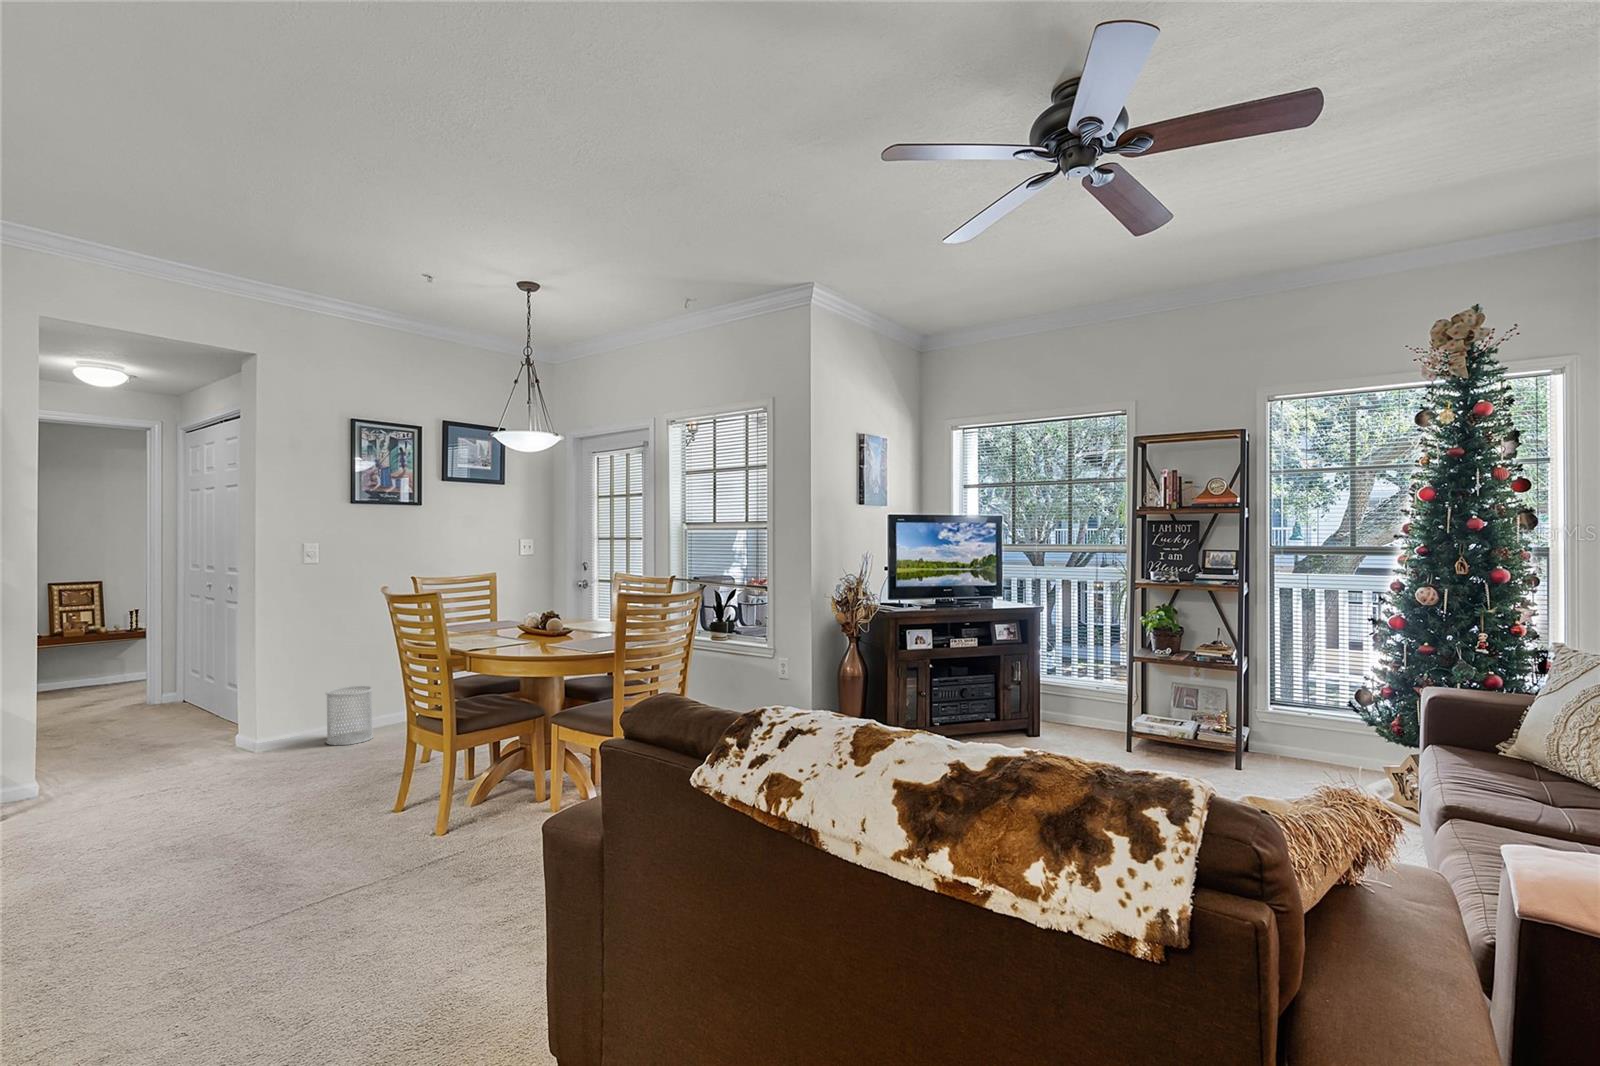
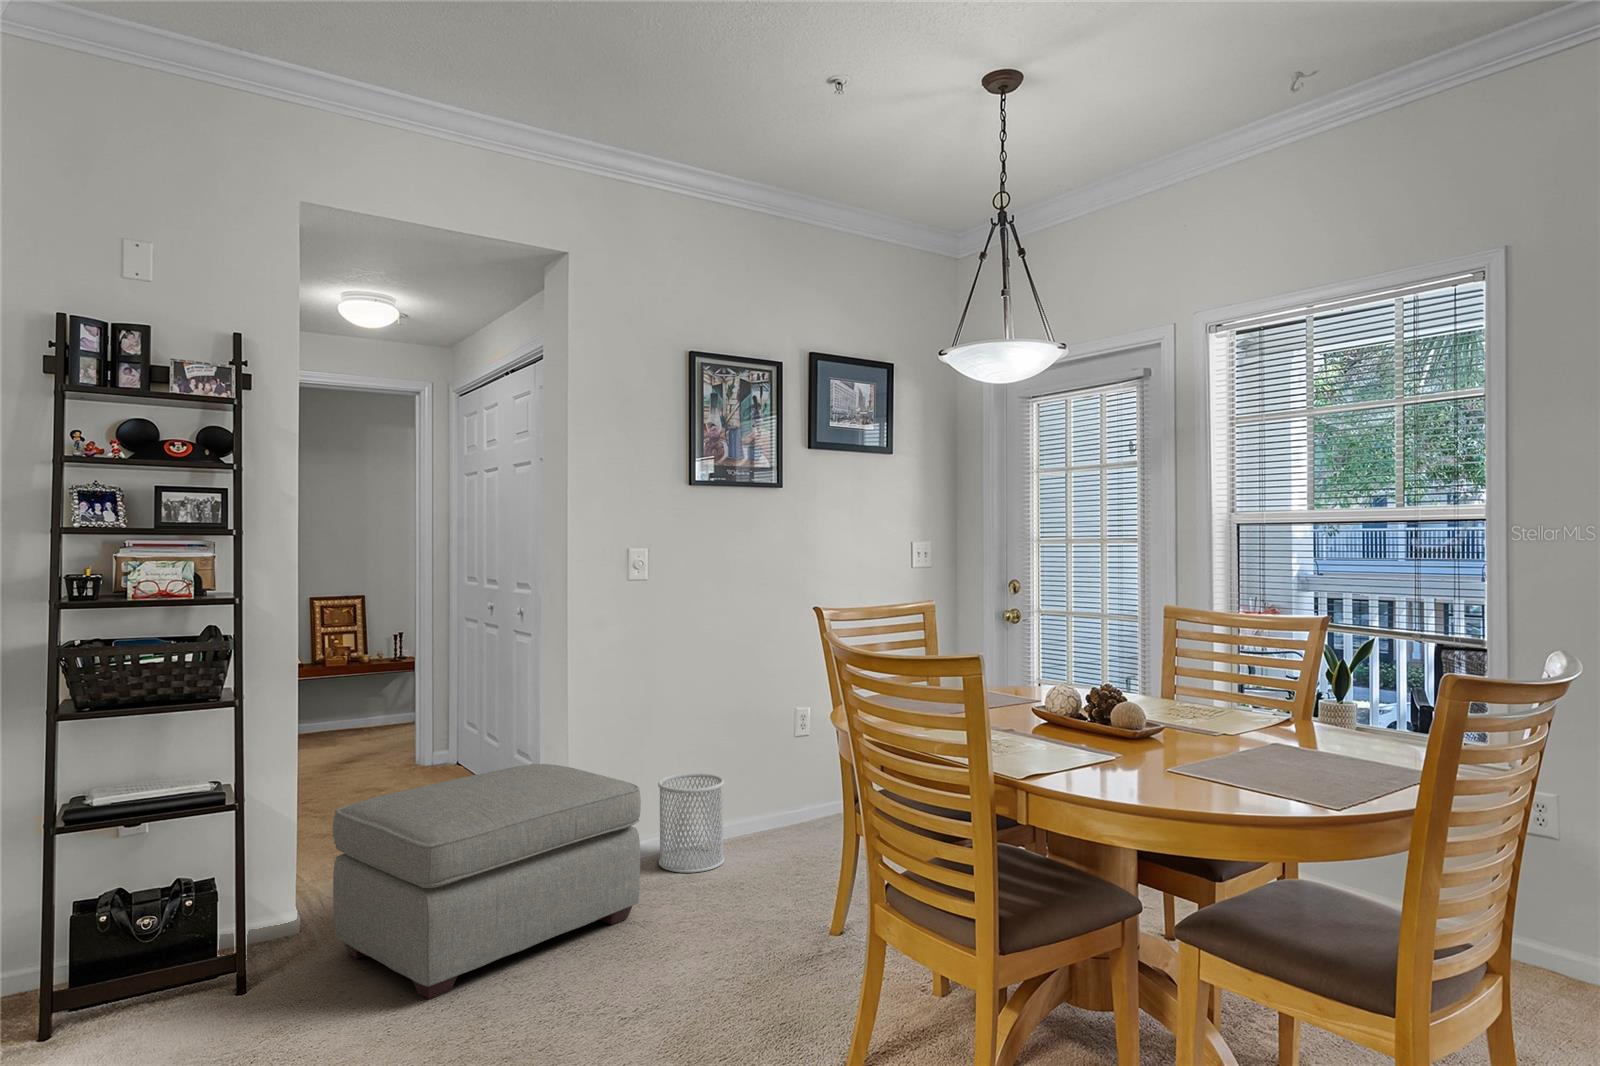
ottoman: none [75,682,302,812] -> present [333,764,641,999]

